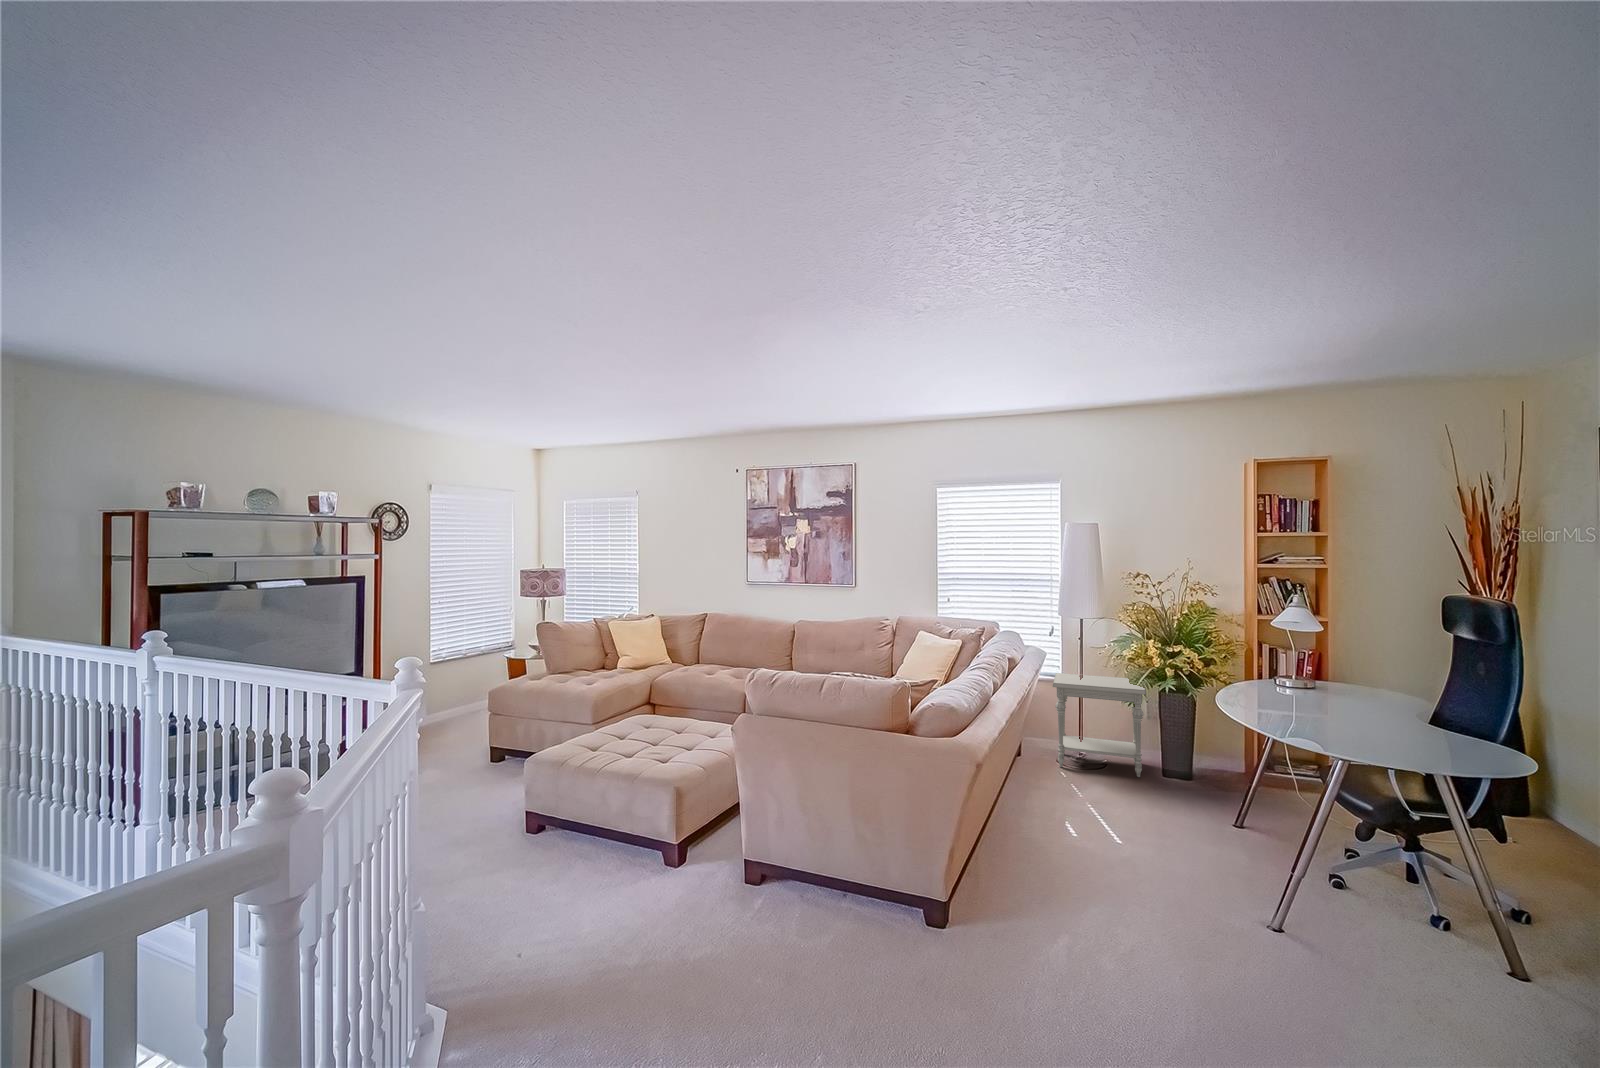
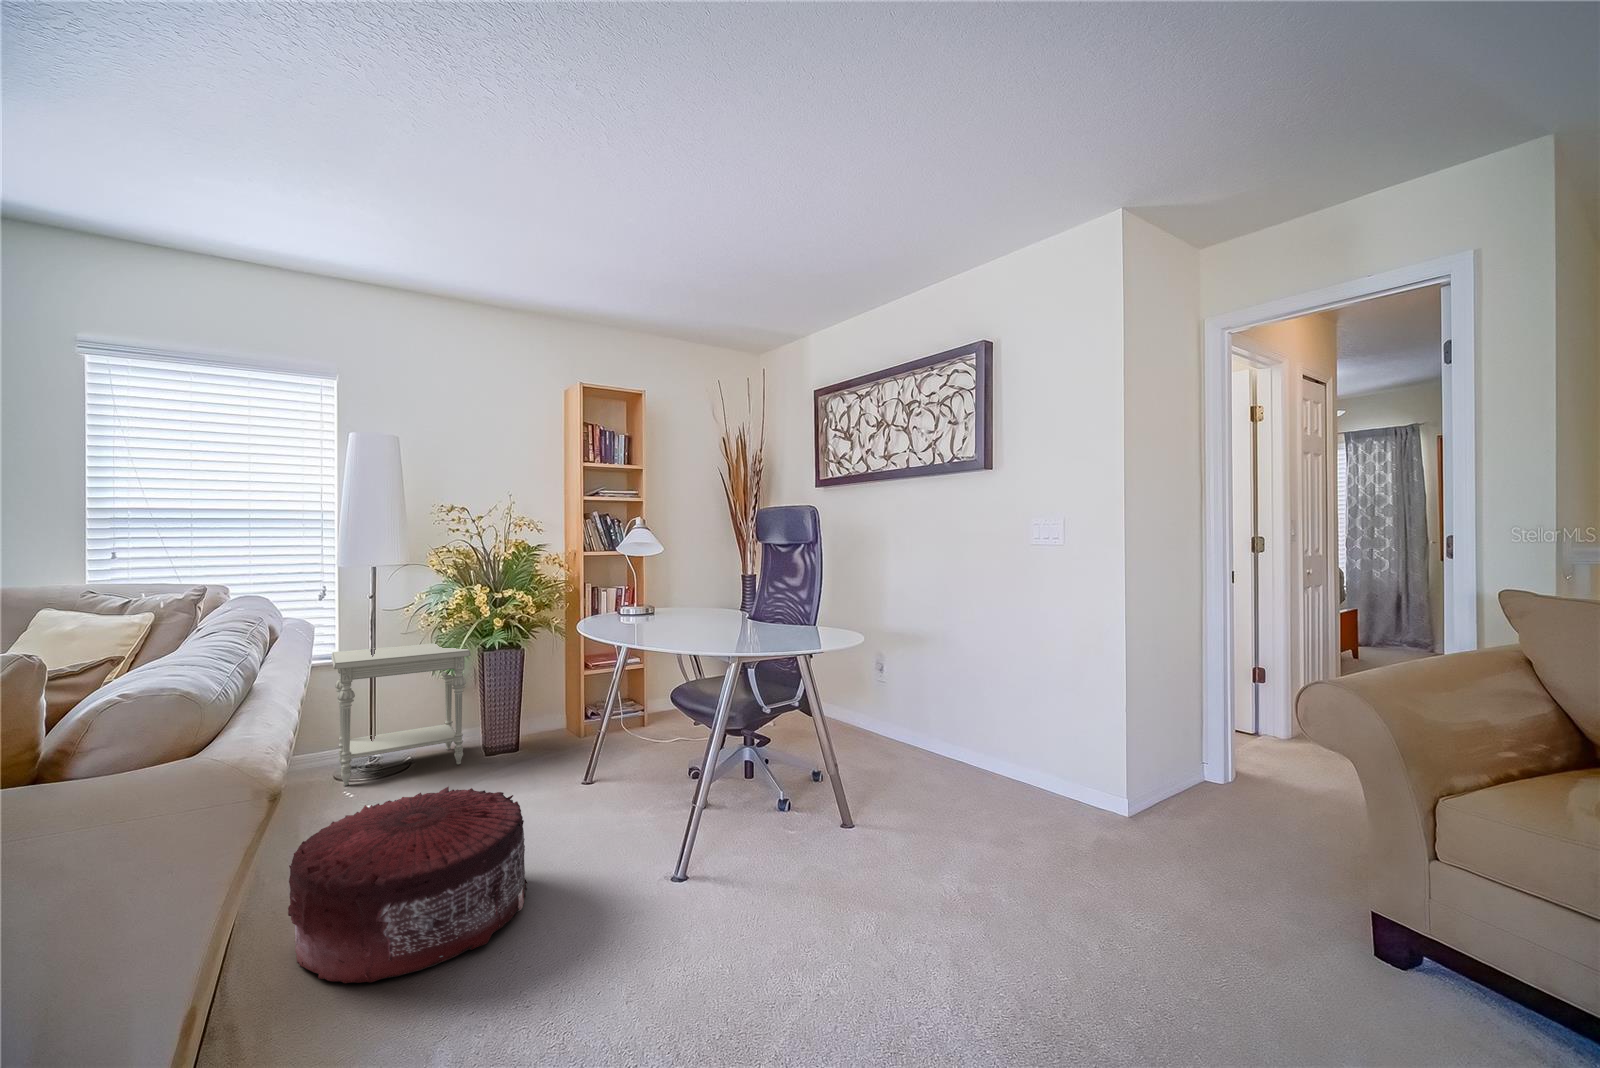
pouf: none [1005,783,1149,898] -> present [288,787,527,983]

